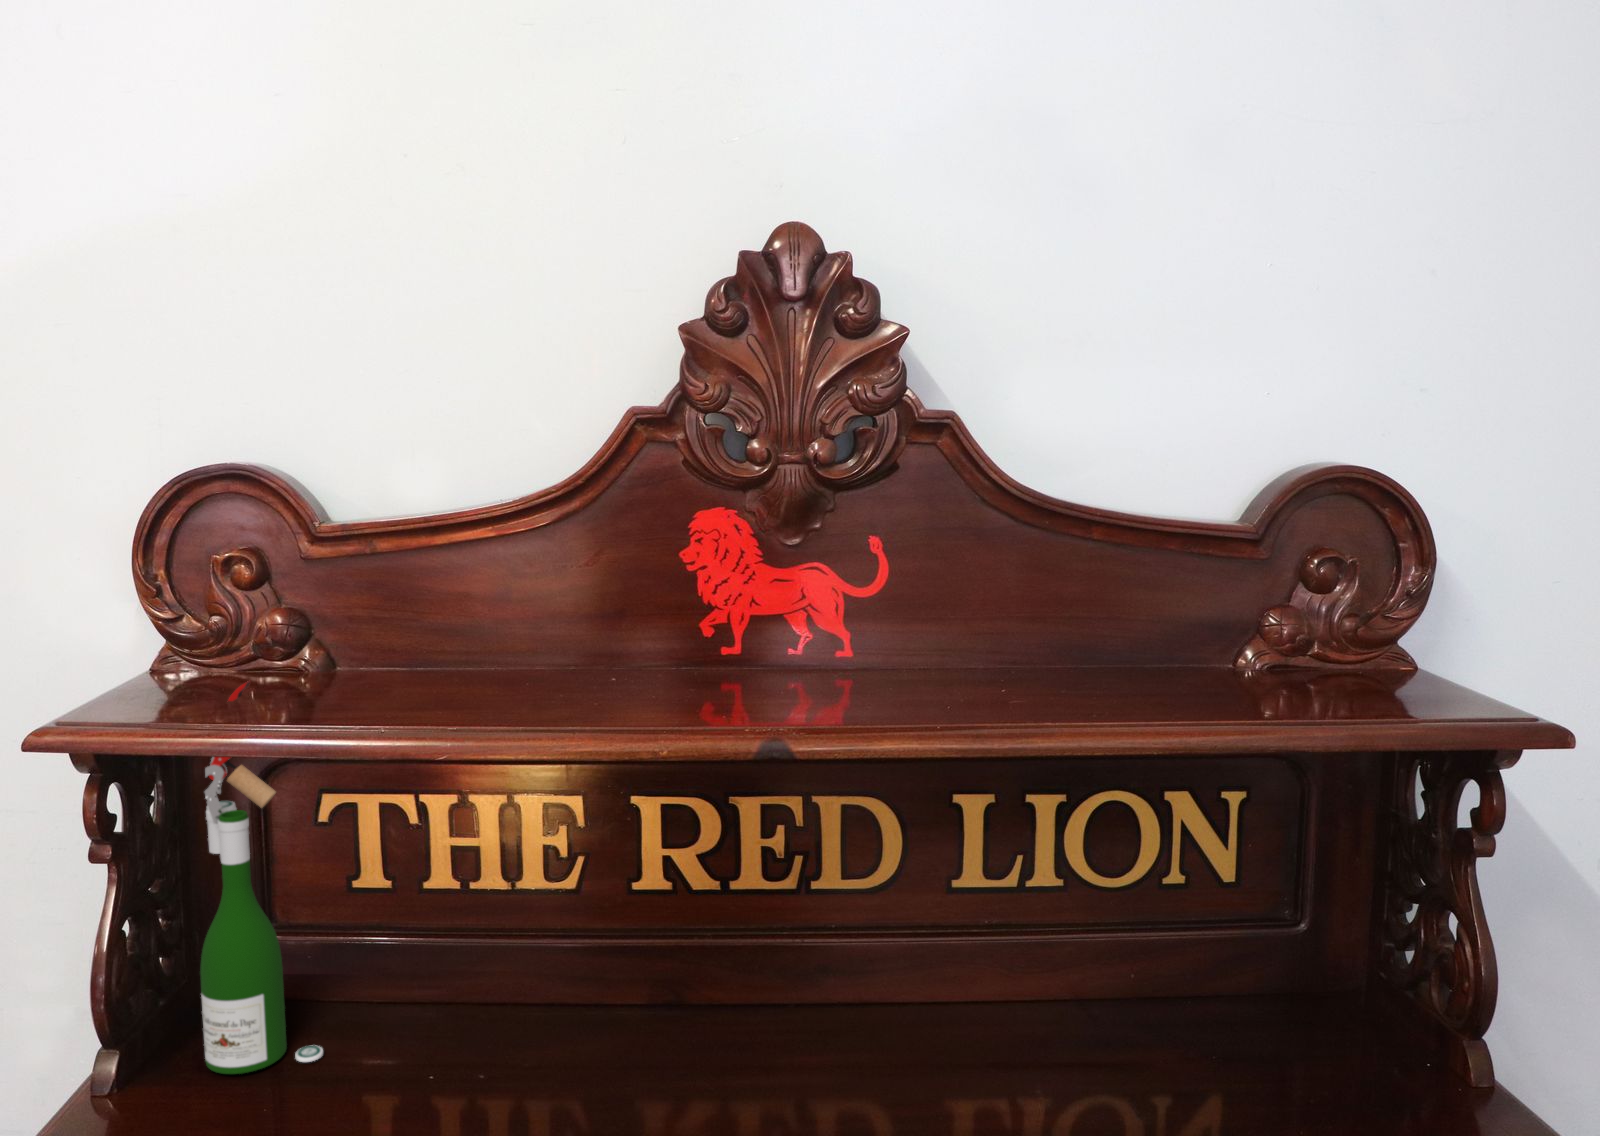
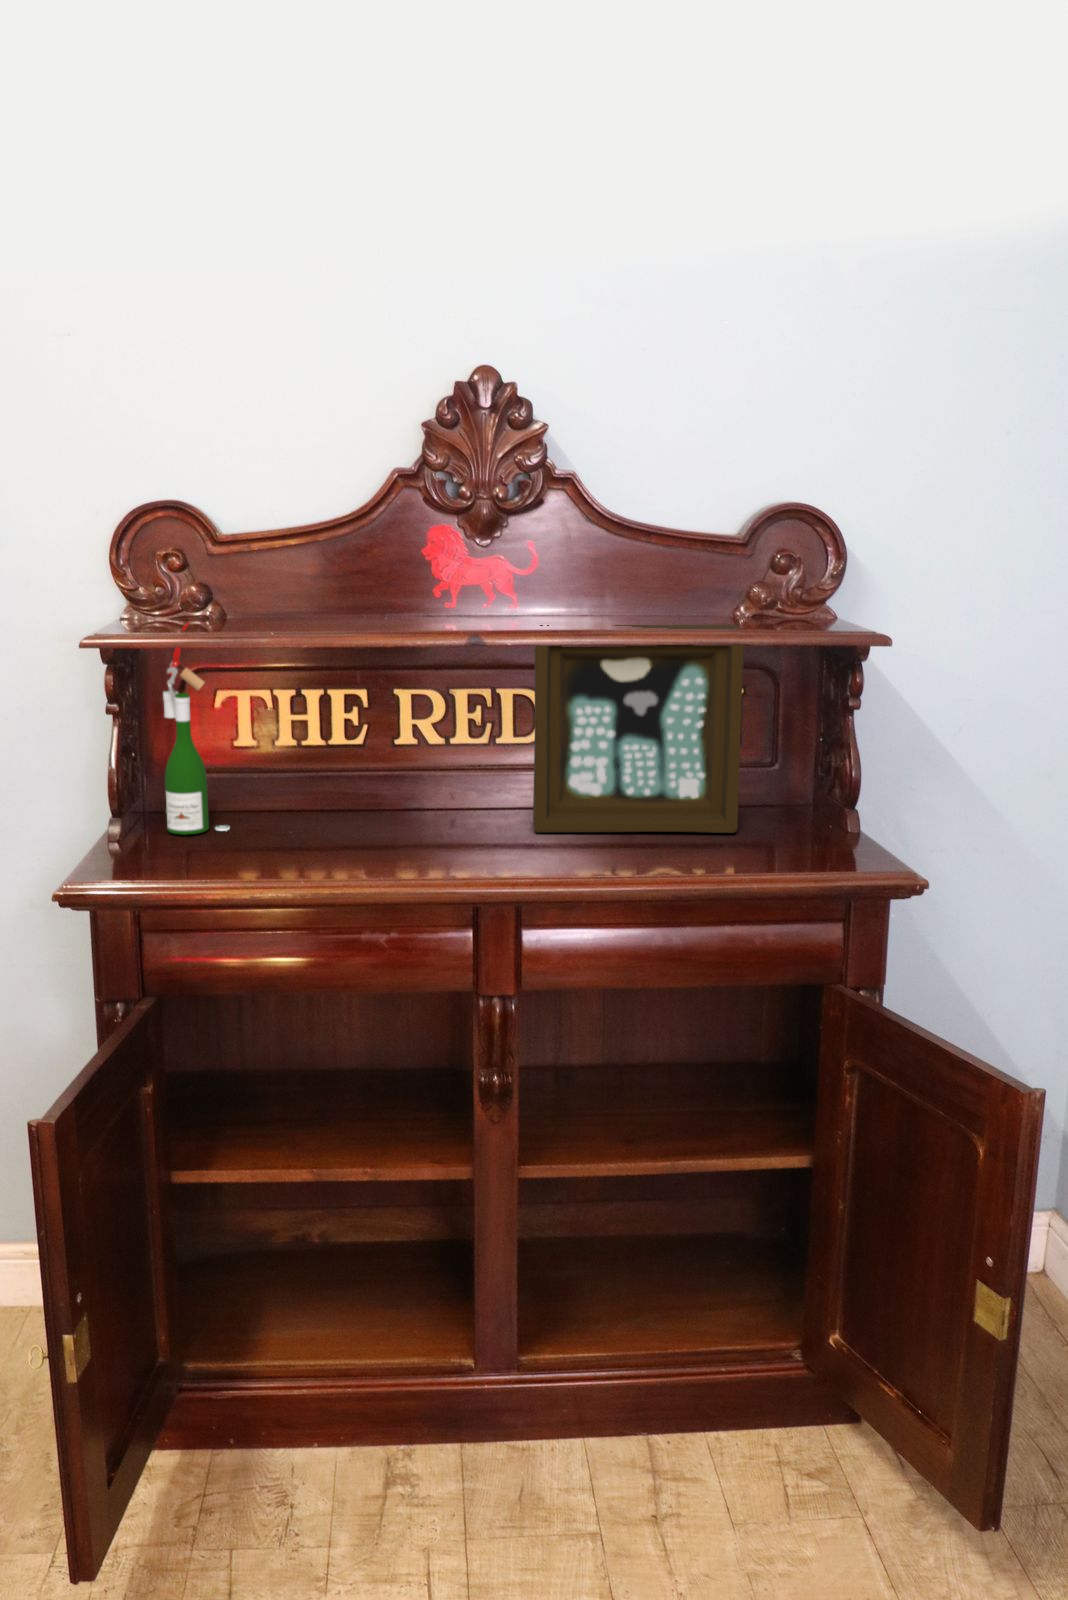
picture frame: none [877,684,1281,1078] -> present [533,625,744,833]

